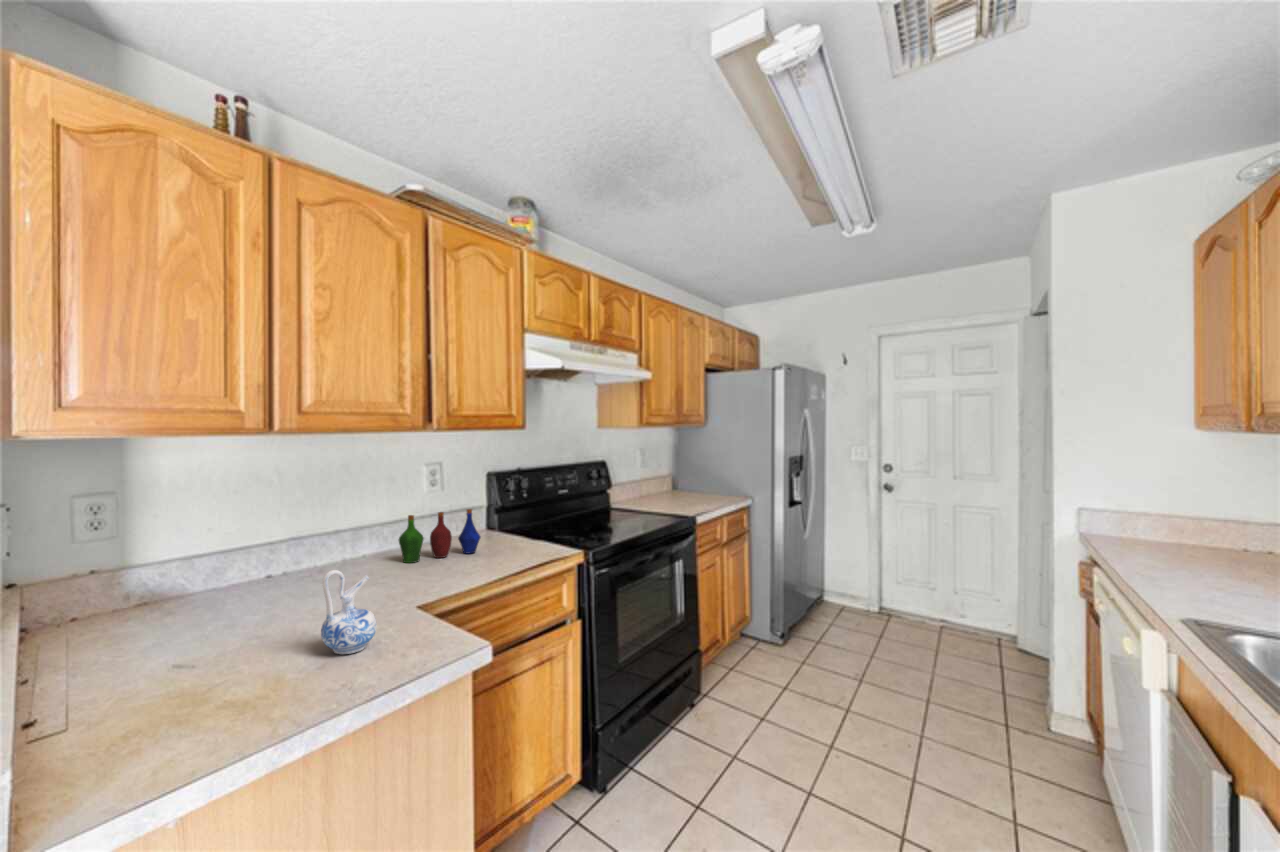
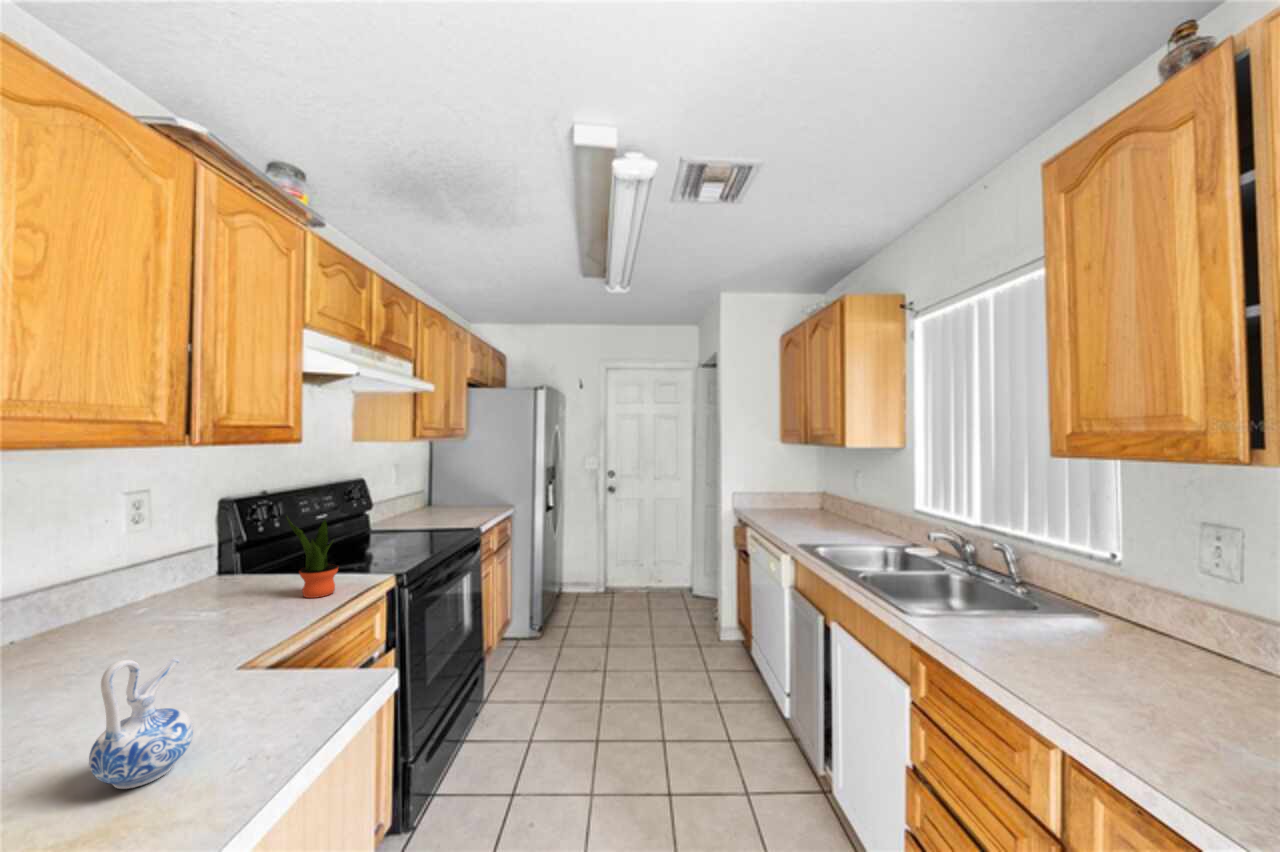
potted plant: none [505,489,542,559] -> present [287,518,338,598]
bottle: present [399,509,481,563] -> none [113,544,244,630]

